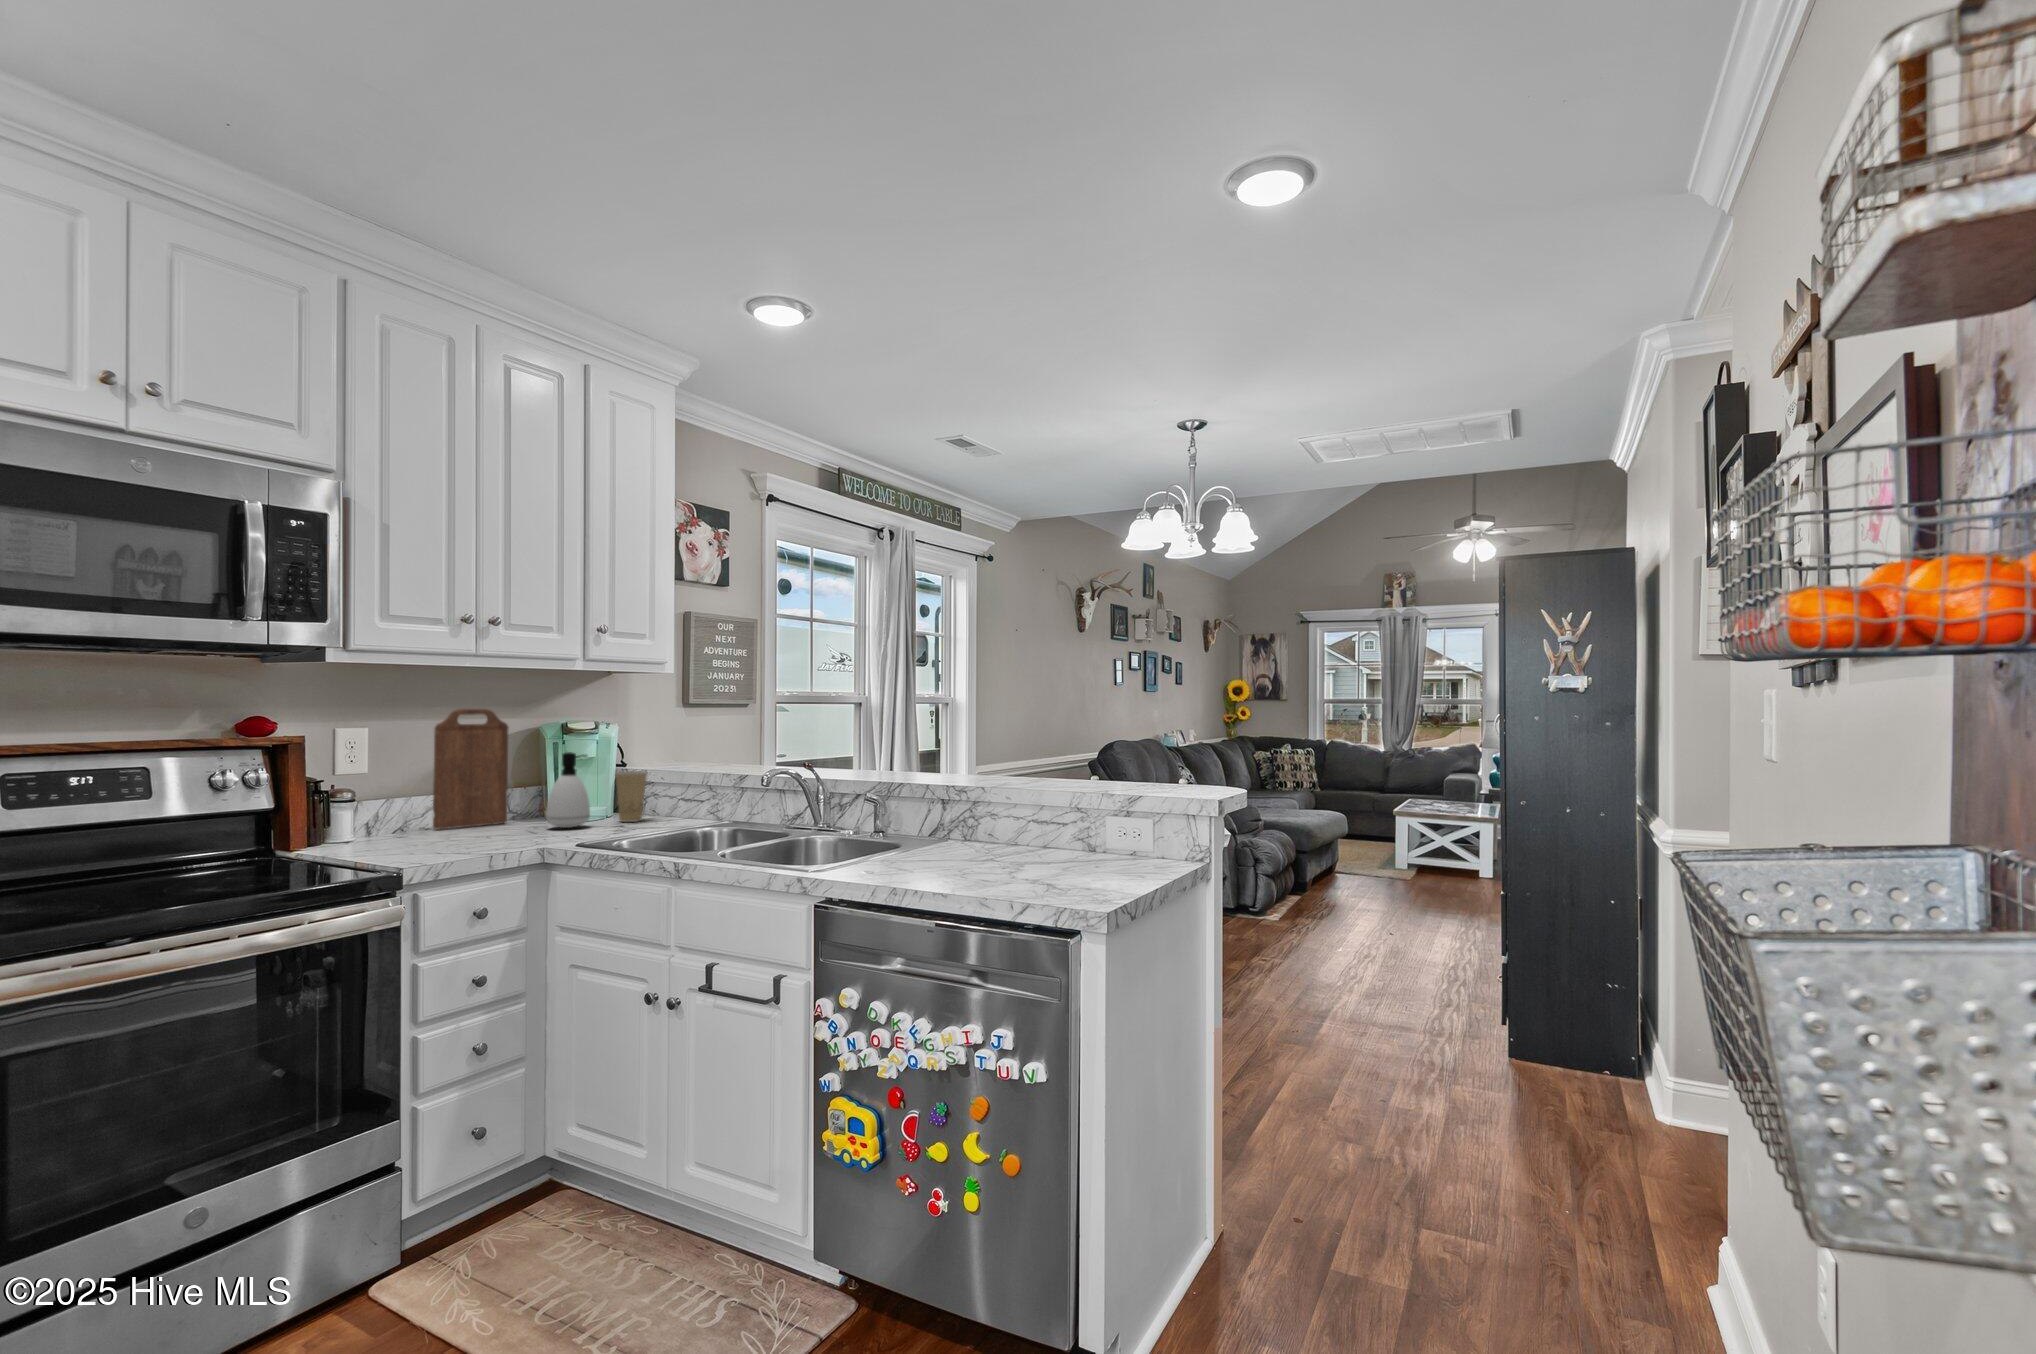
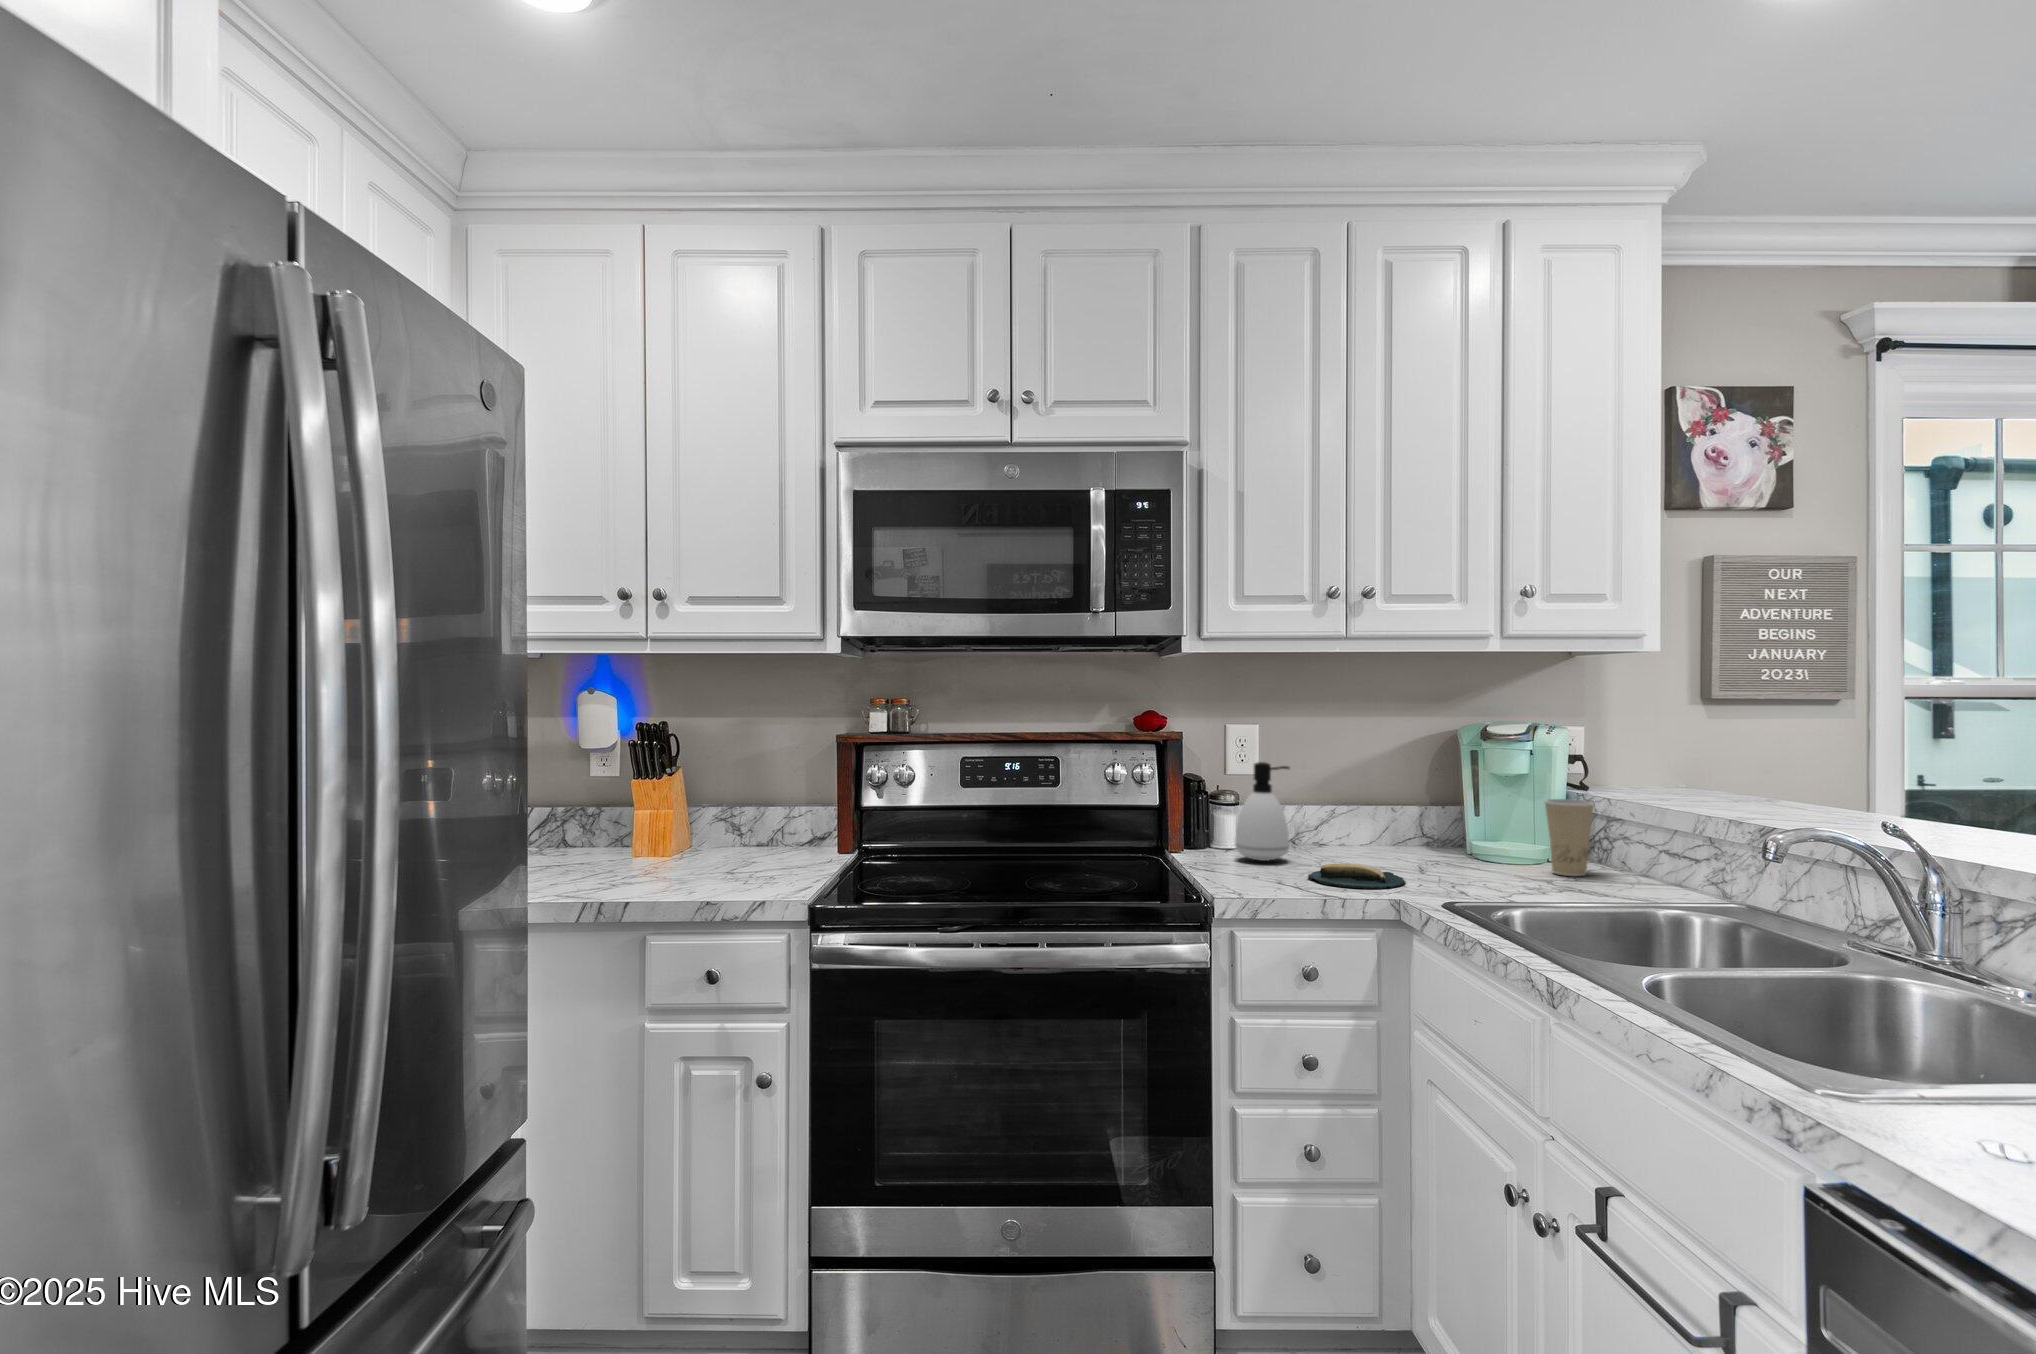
cutting board: present [433,709,508,829] -> none [1323,703,1412,851]
soap dispenser: present [546,752,590,828] -> present [1235,762,1289,861]
banana: none [455,829,536,846] -> present [1308,864,1405,889]

